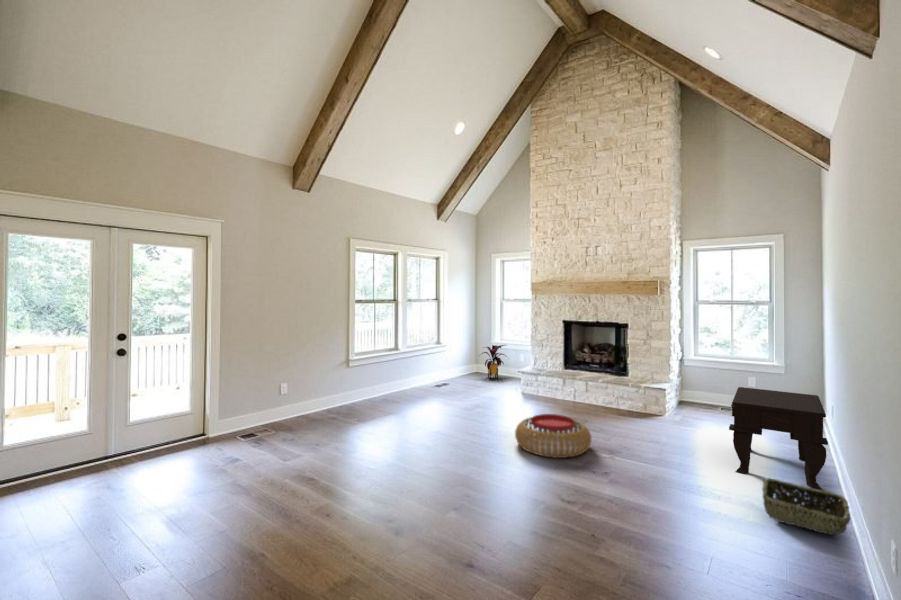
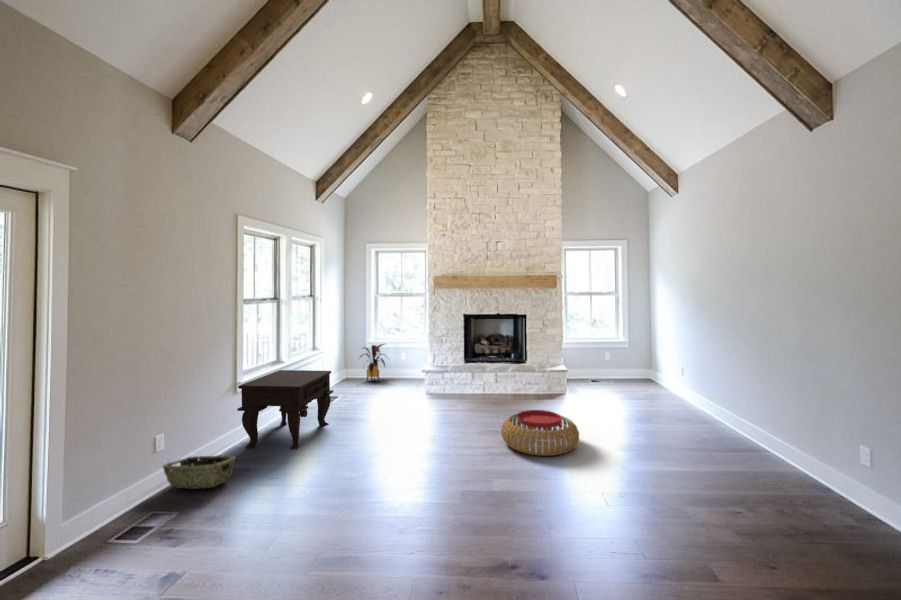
side table: present [729,387,828,490] -> present [237,370,333,449]
woven basket: present [762,478,850,535] -> present [163,455,235,489]

